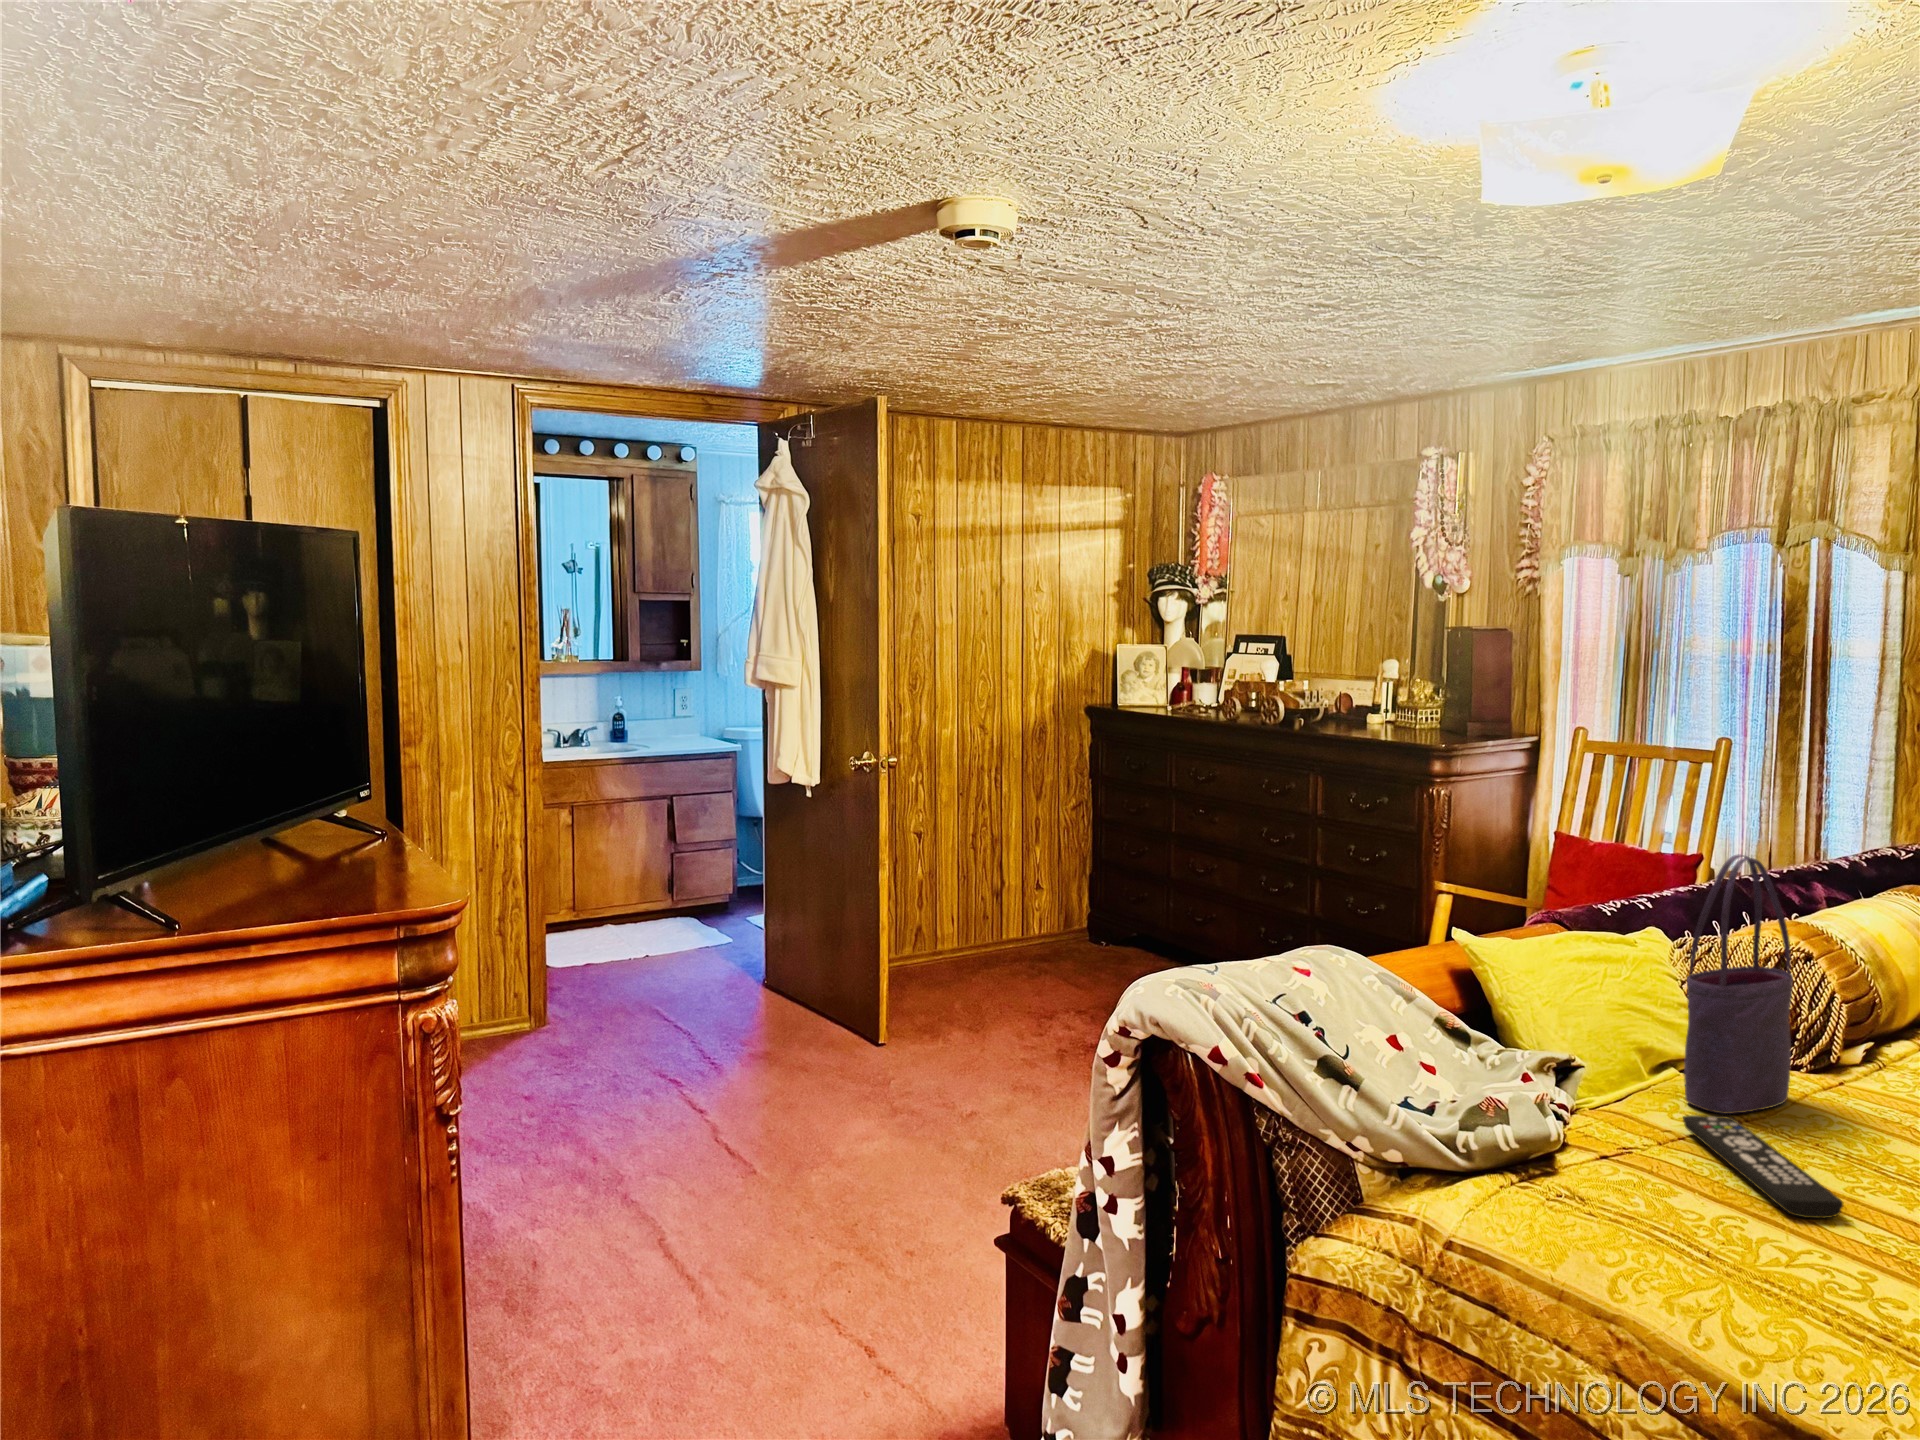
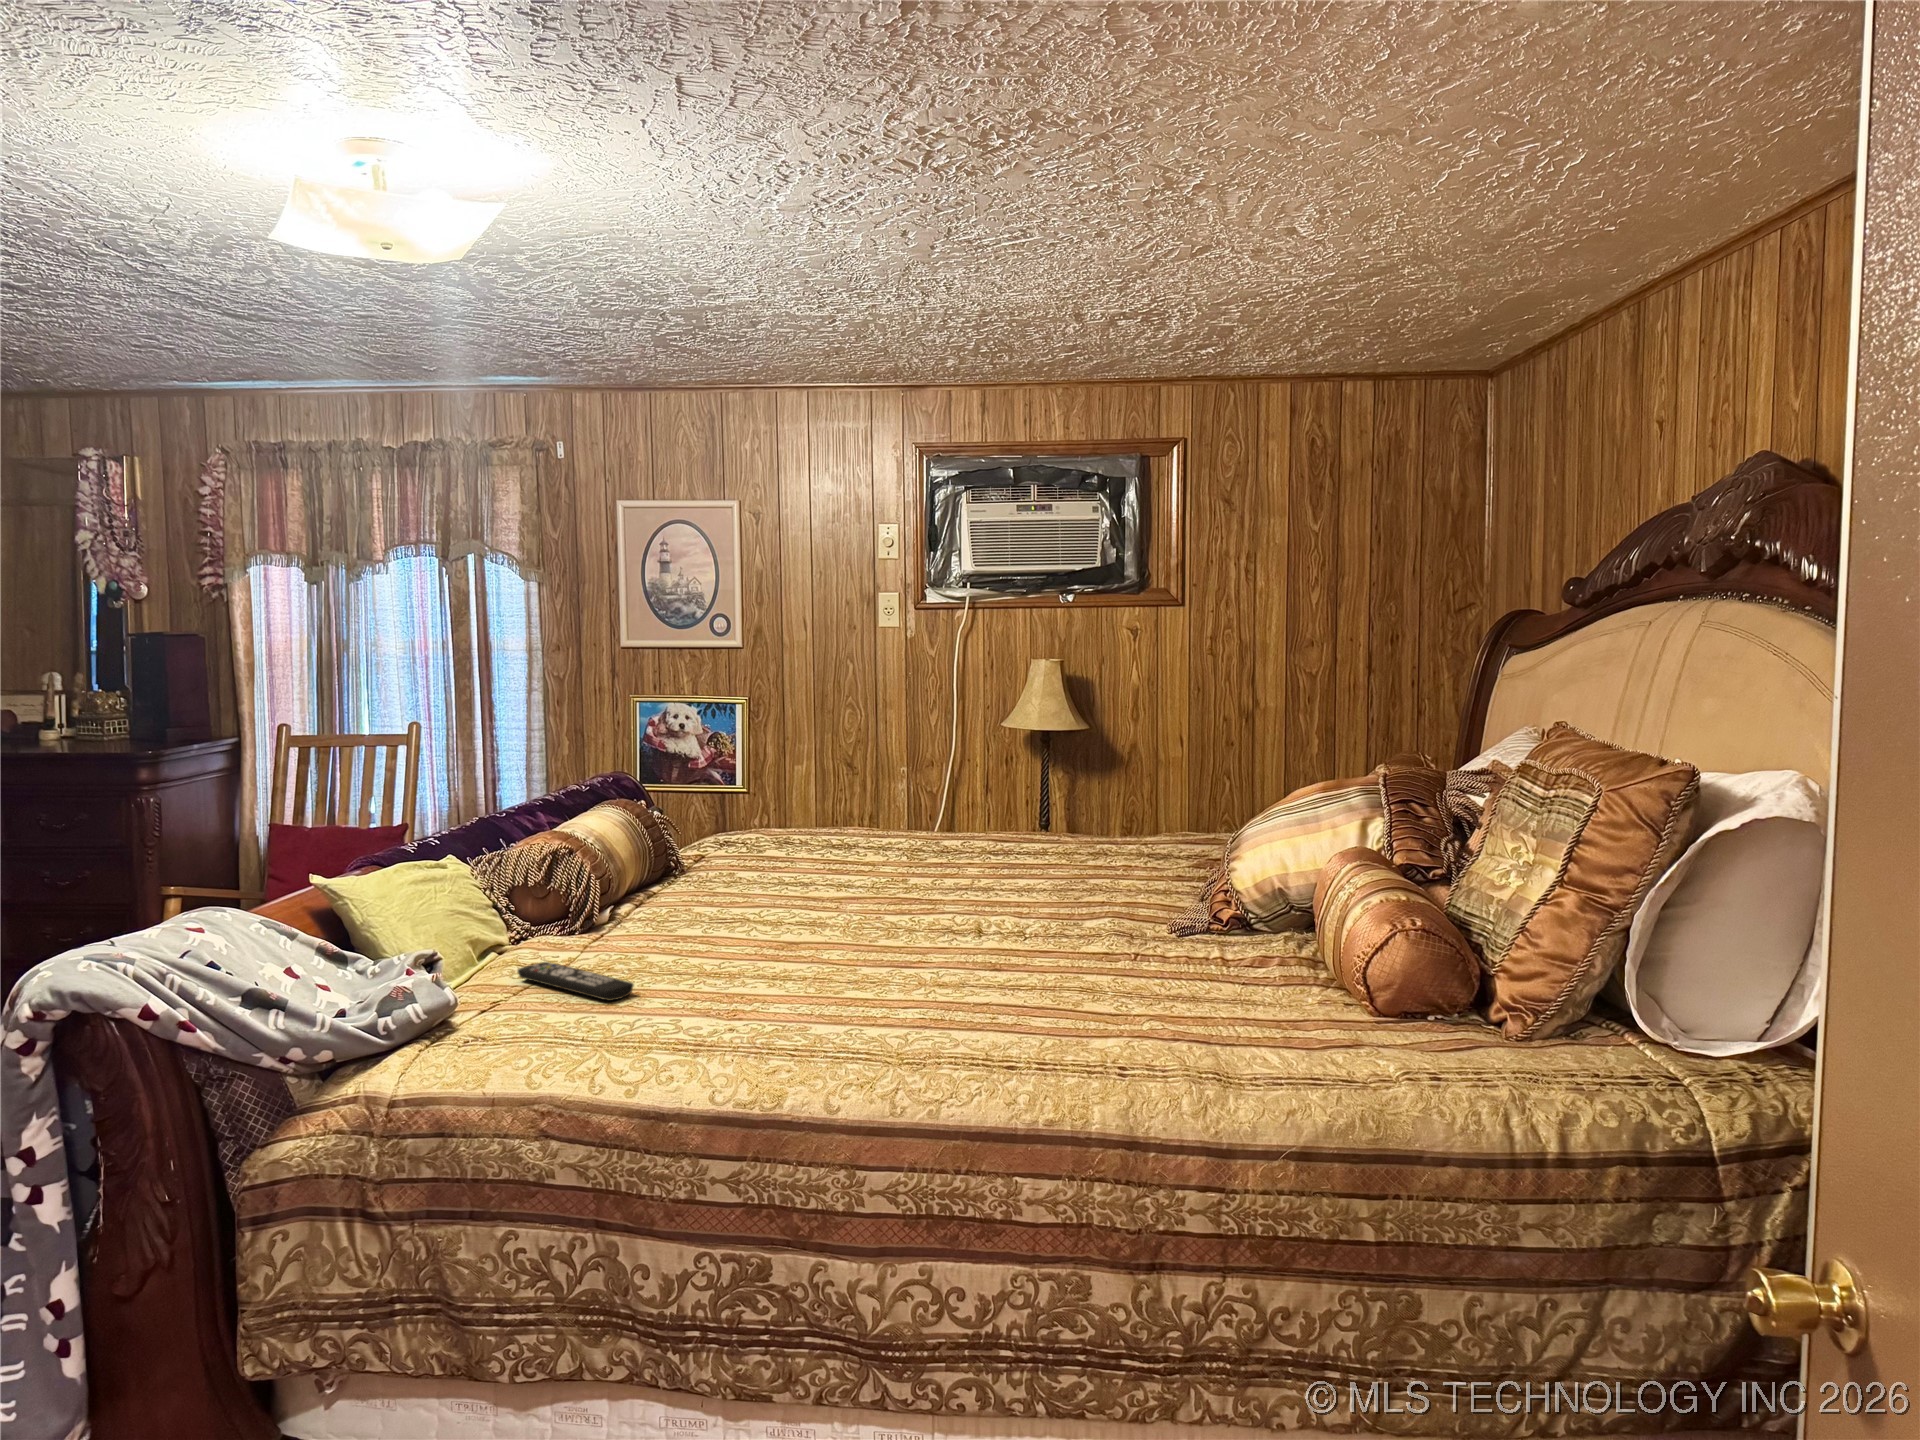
tote bag: present [1684,855,1793,1114] -> none [504,780,565,965]

